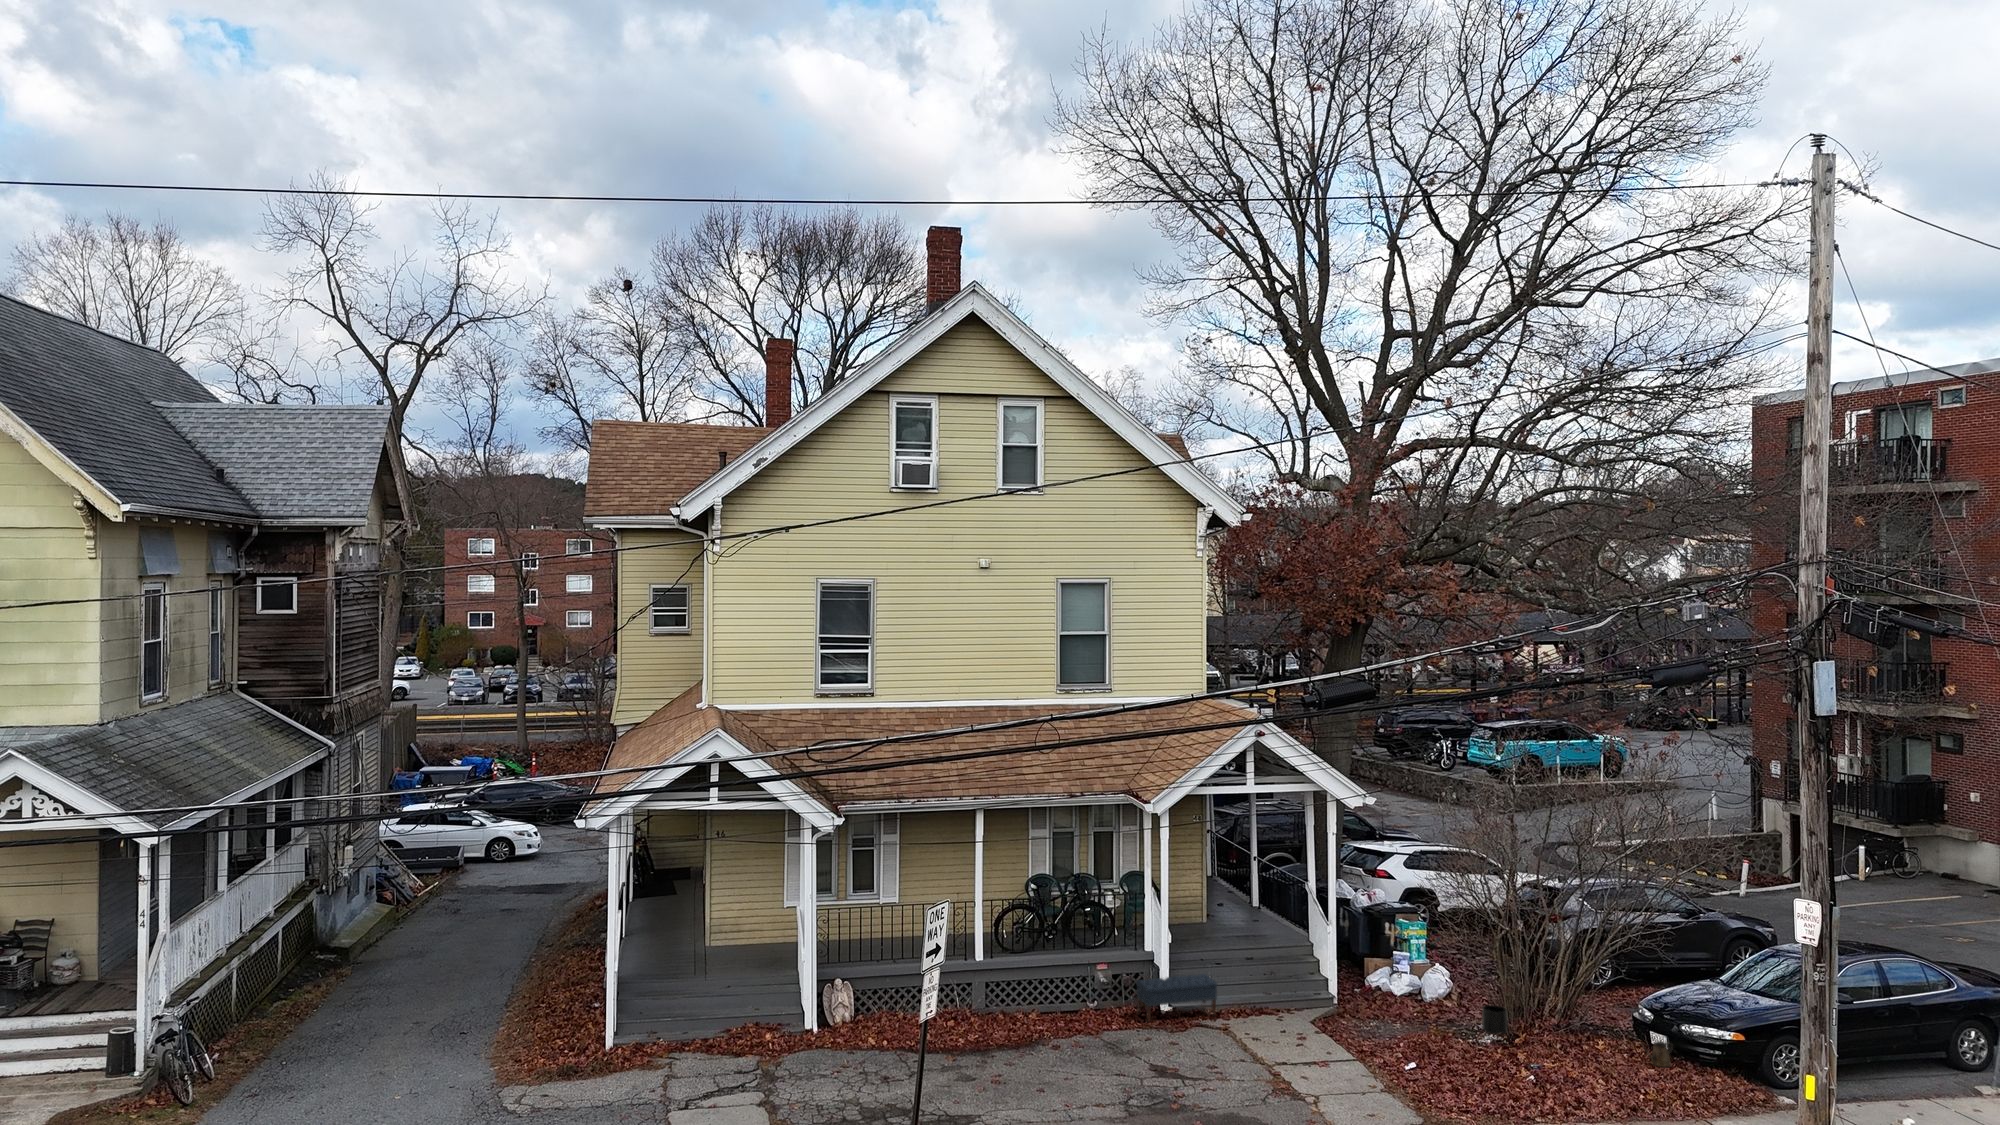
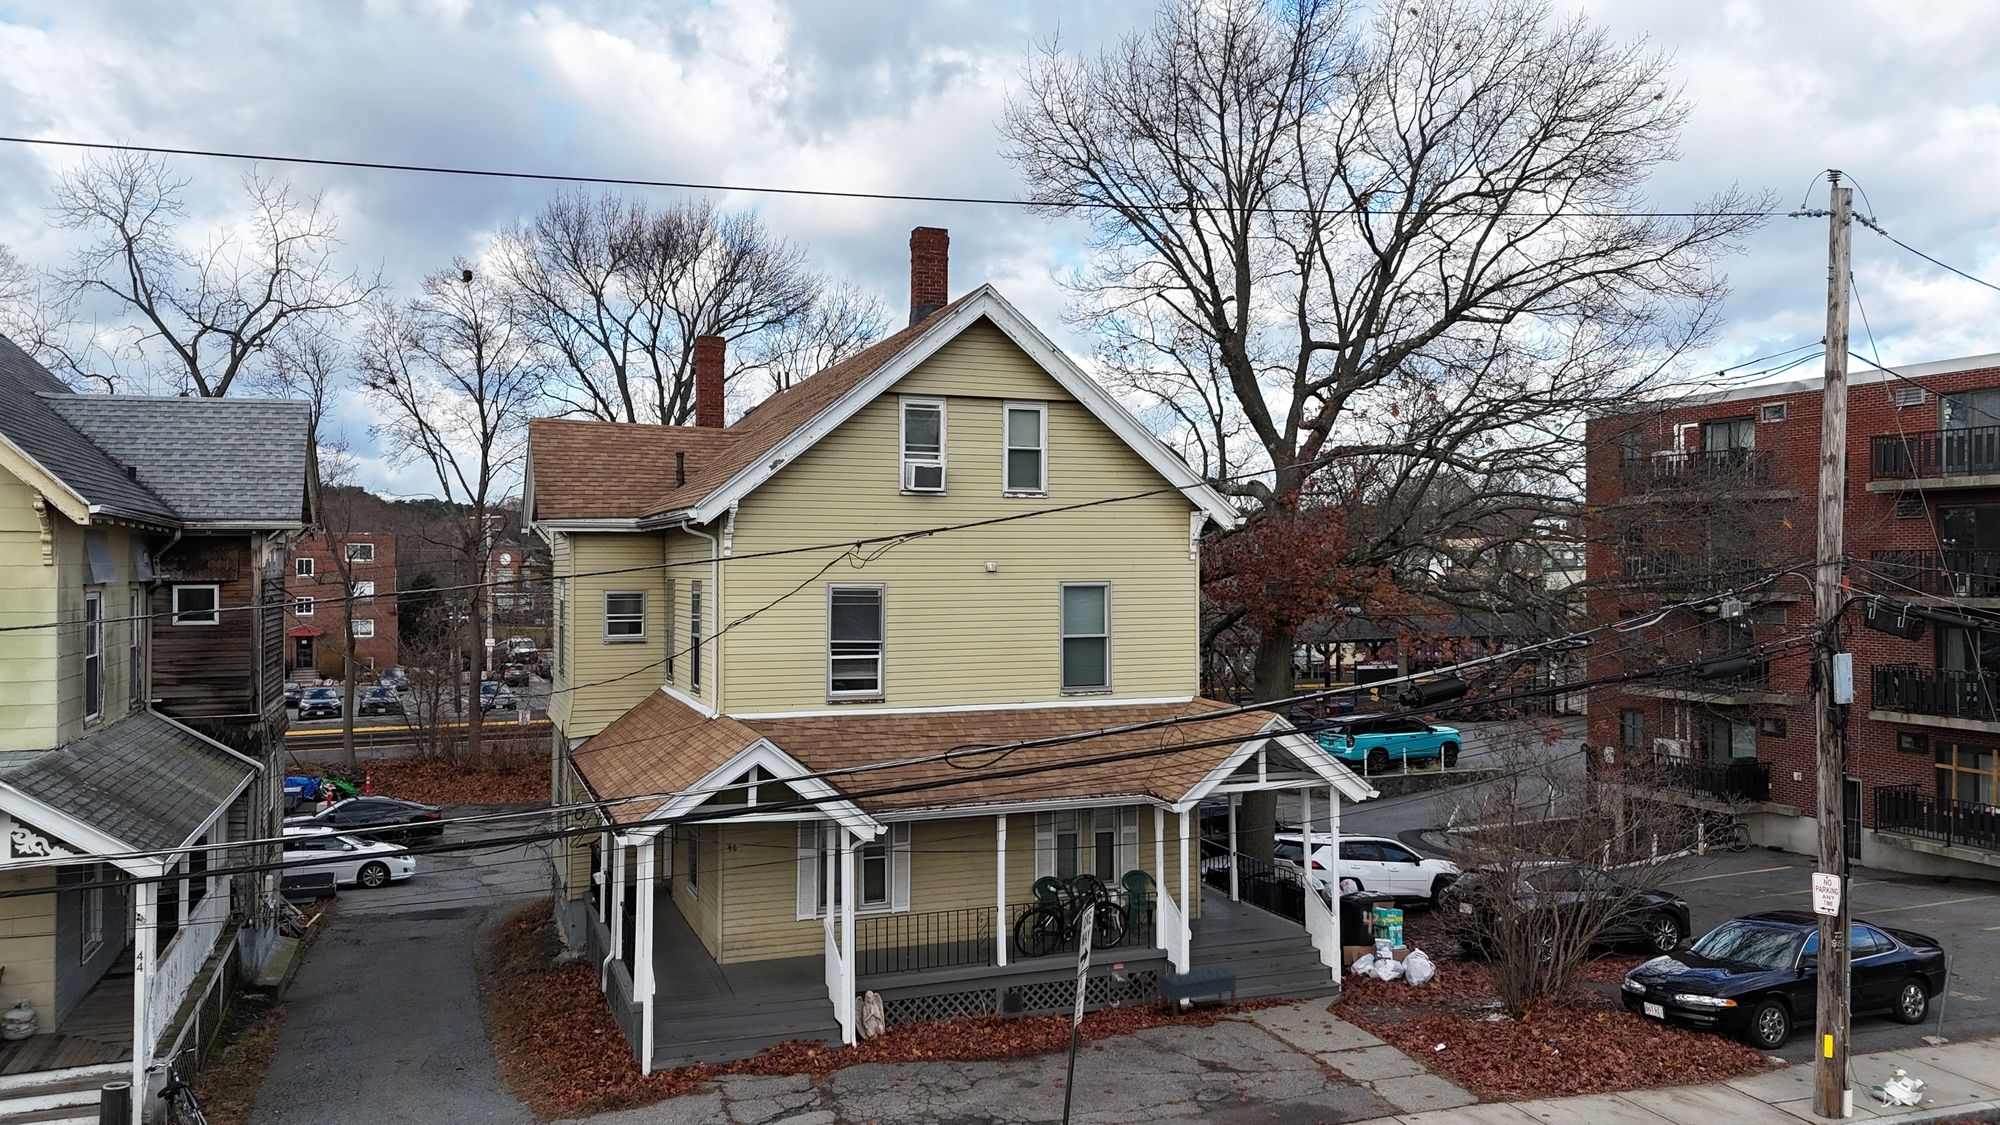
planter: present [1482,1005,1508,1034] -> present [1001,990,1024,1014]
watering can: present [1643,1041,1673,1067] -> none [1638,1011,1666,1035]

